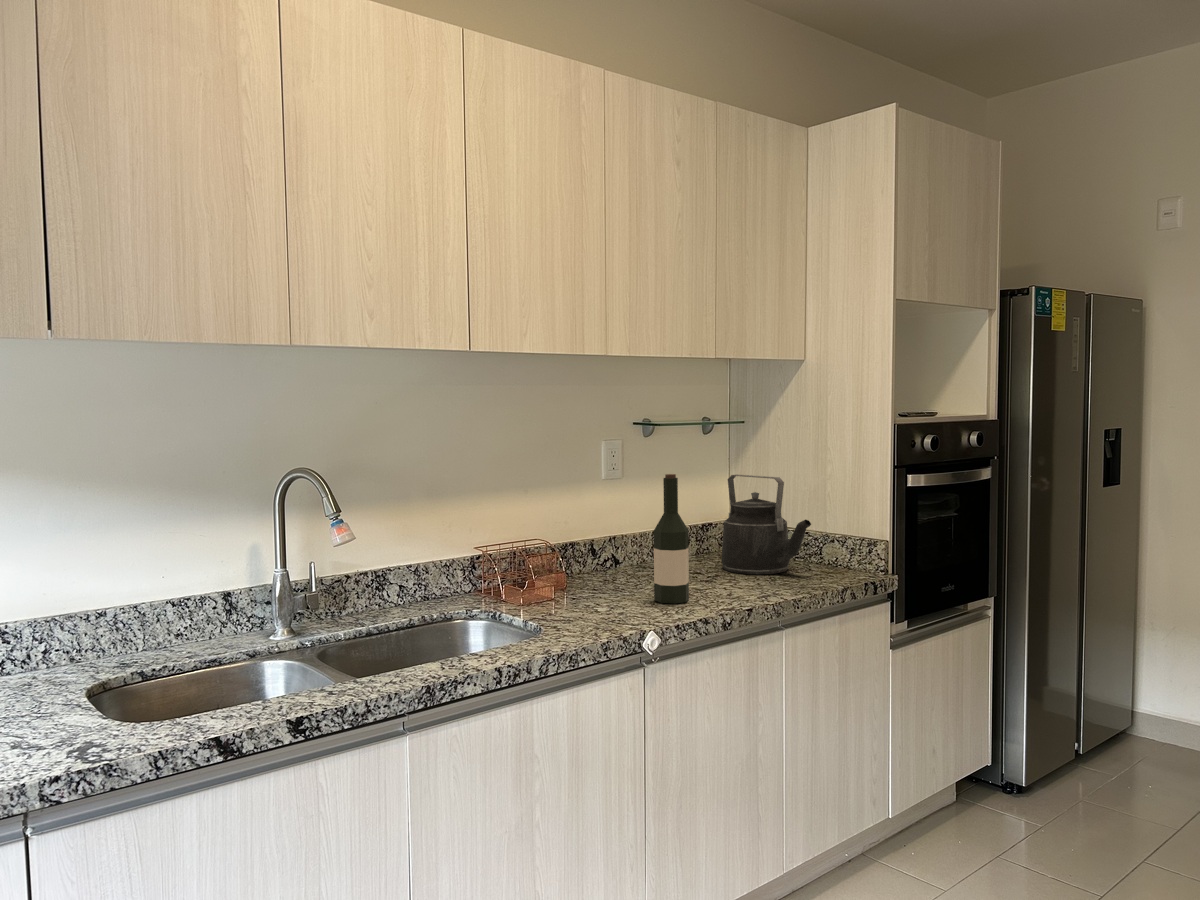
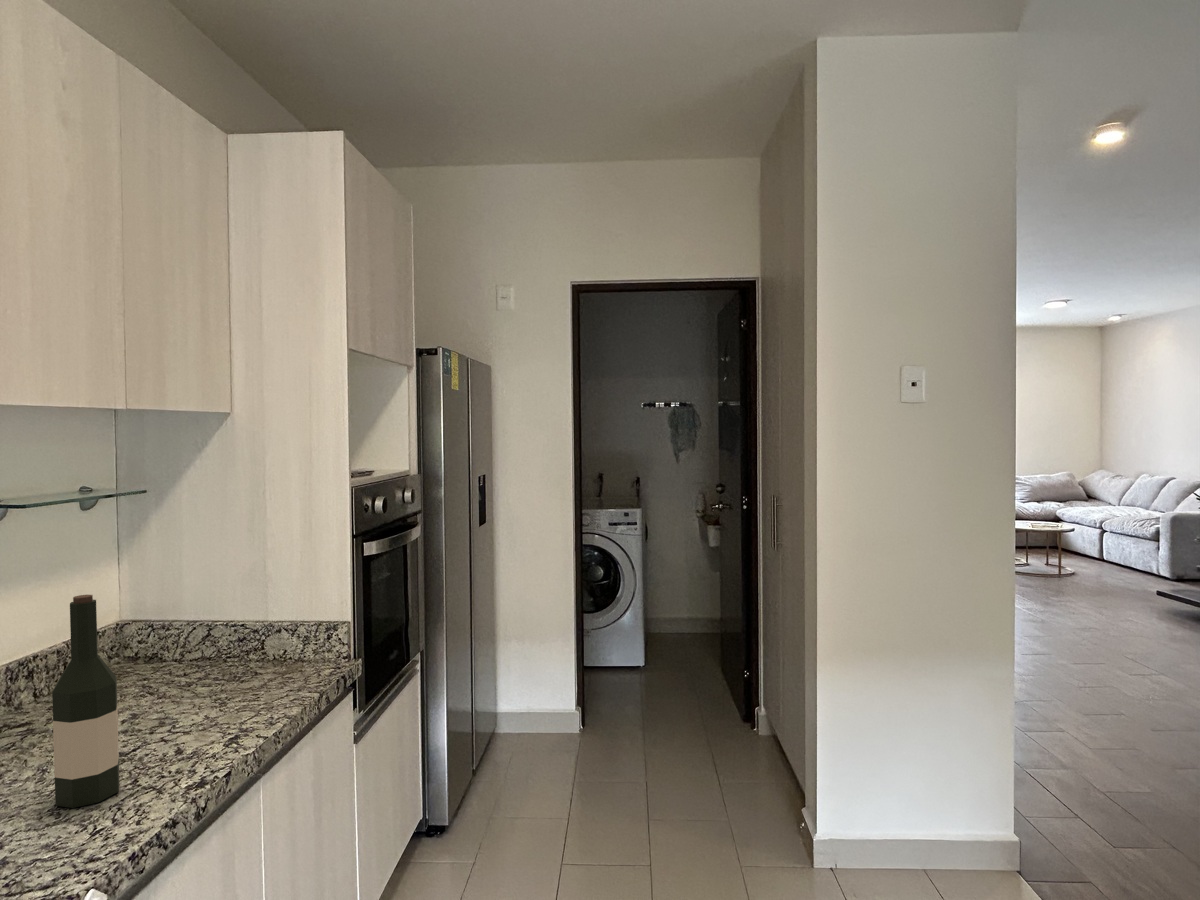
kettle: present [721,474,811,574] -> none [132,566,269,703]

